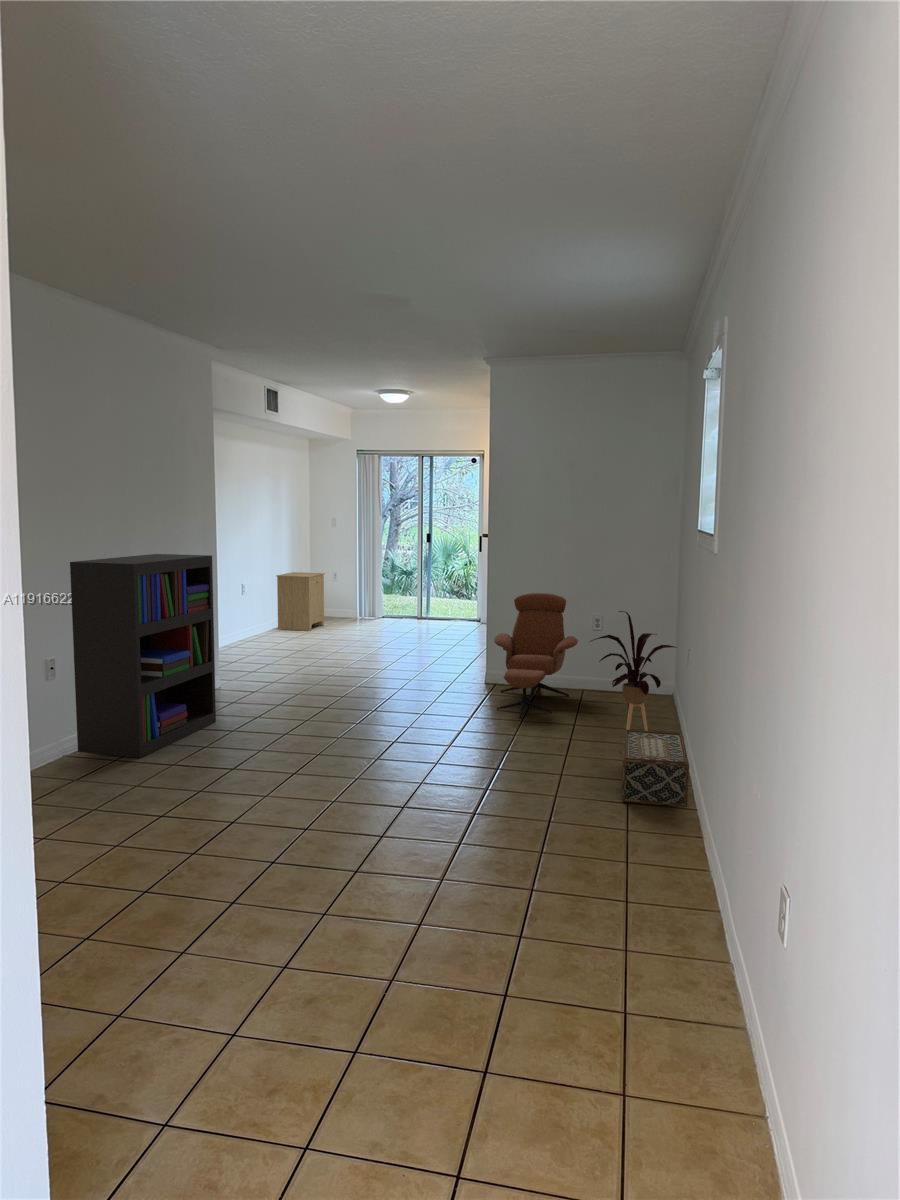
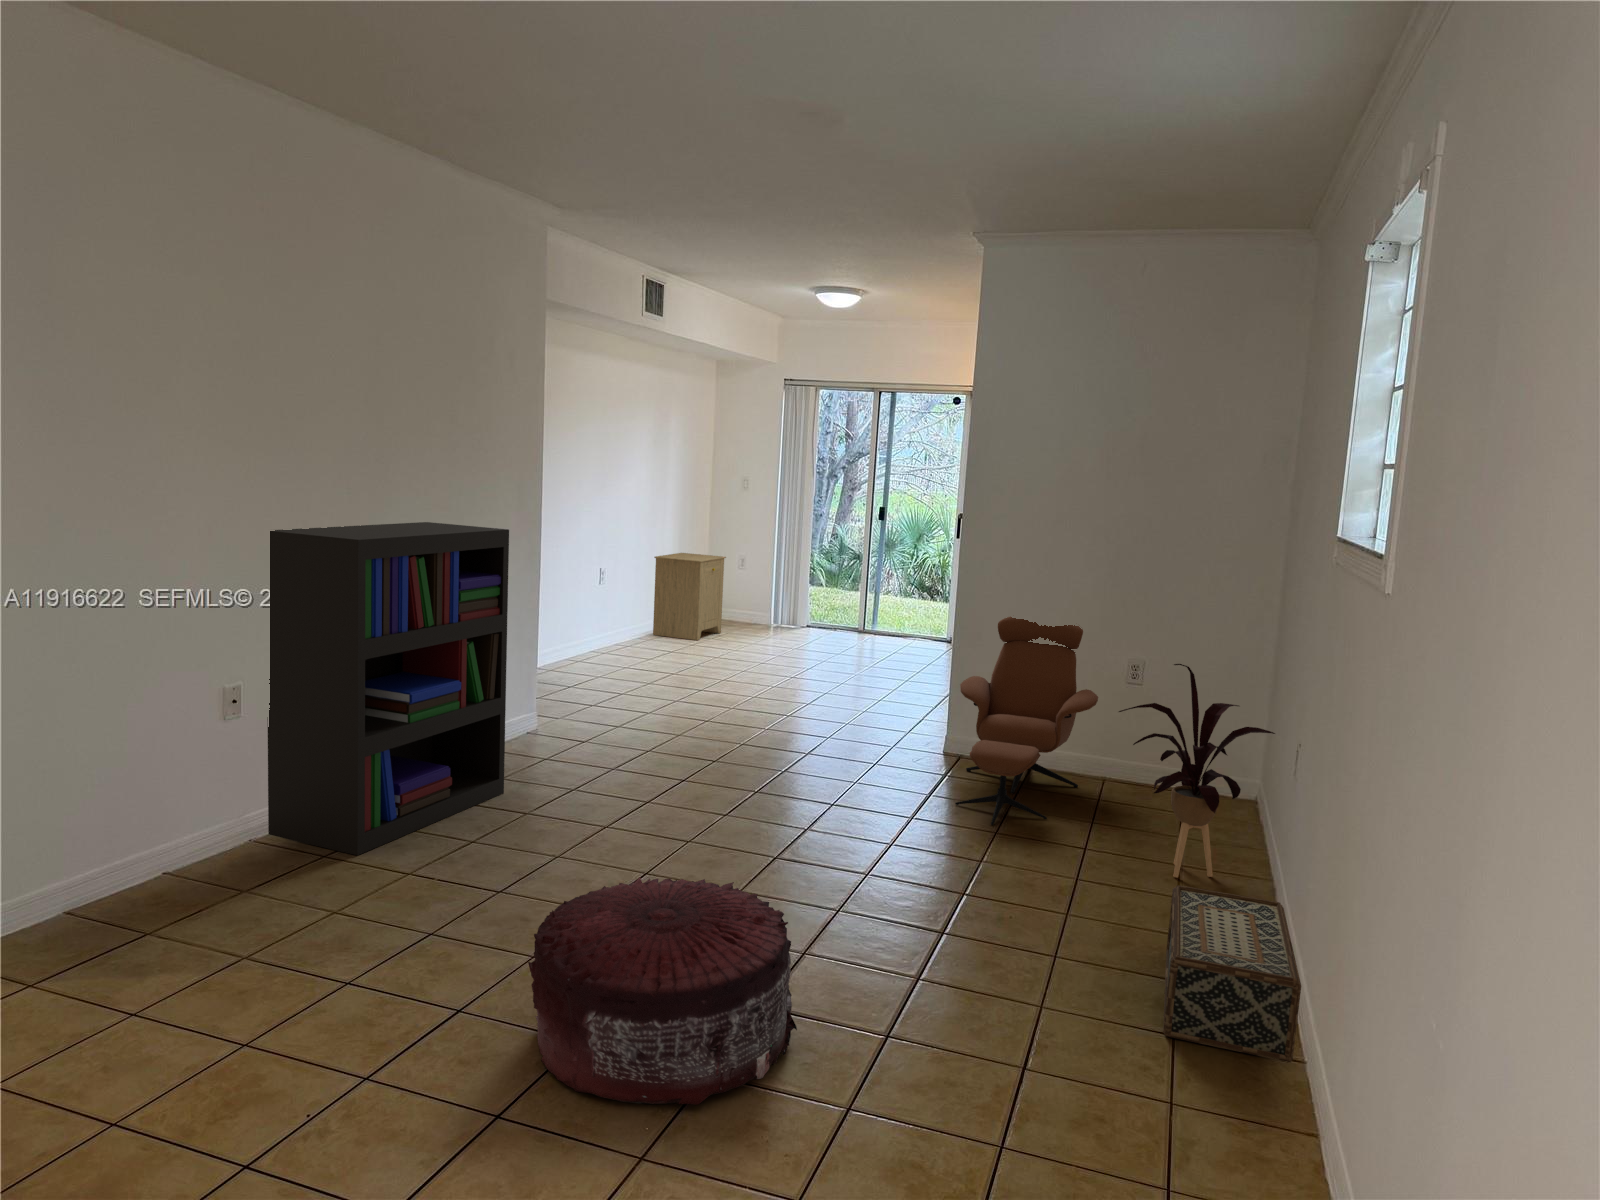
pouf: none [281,739,428,847] -> present [528,877,797,1105]

